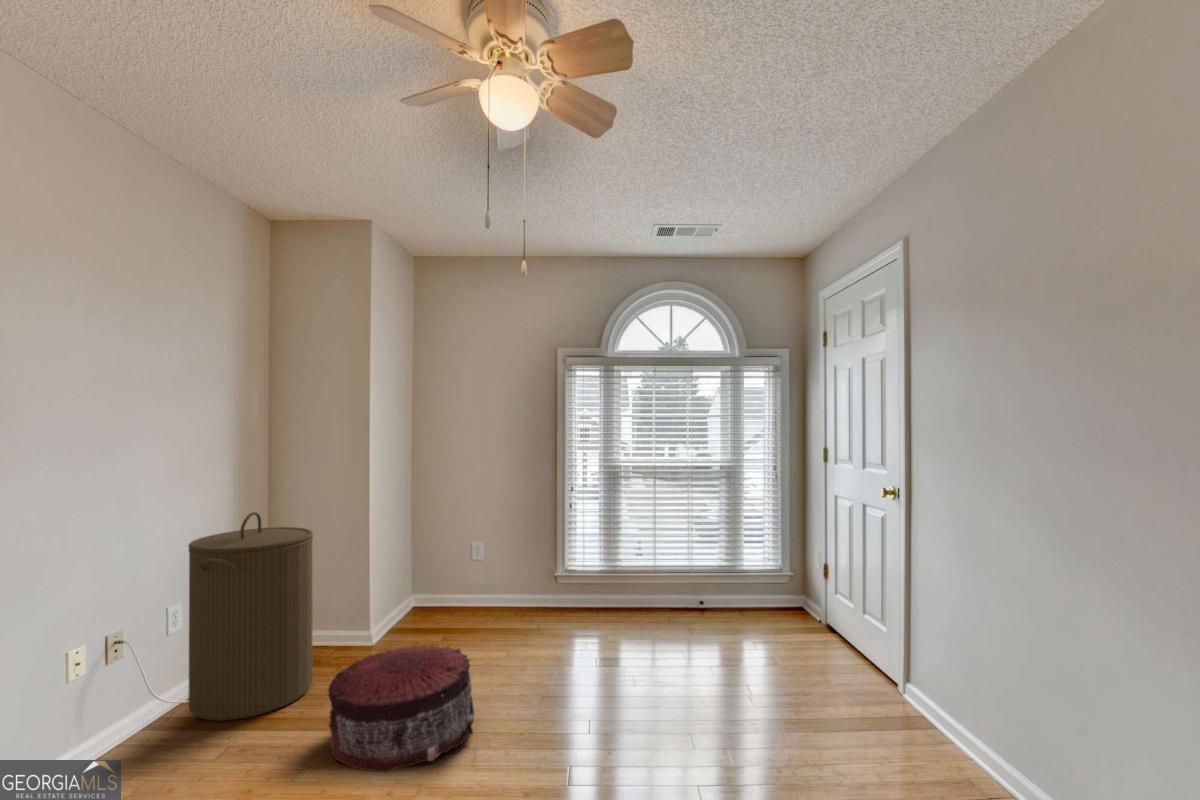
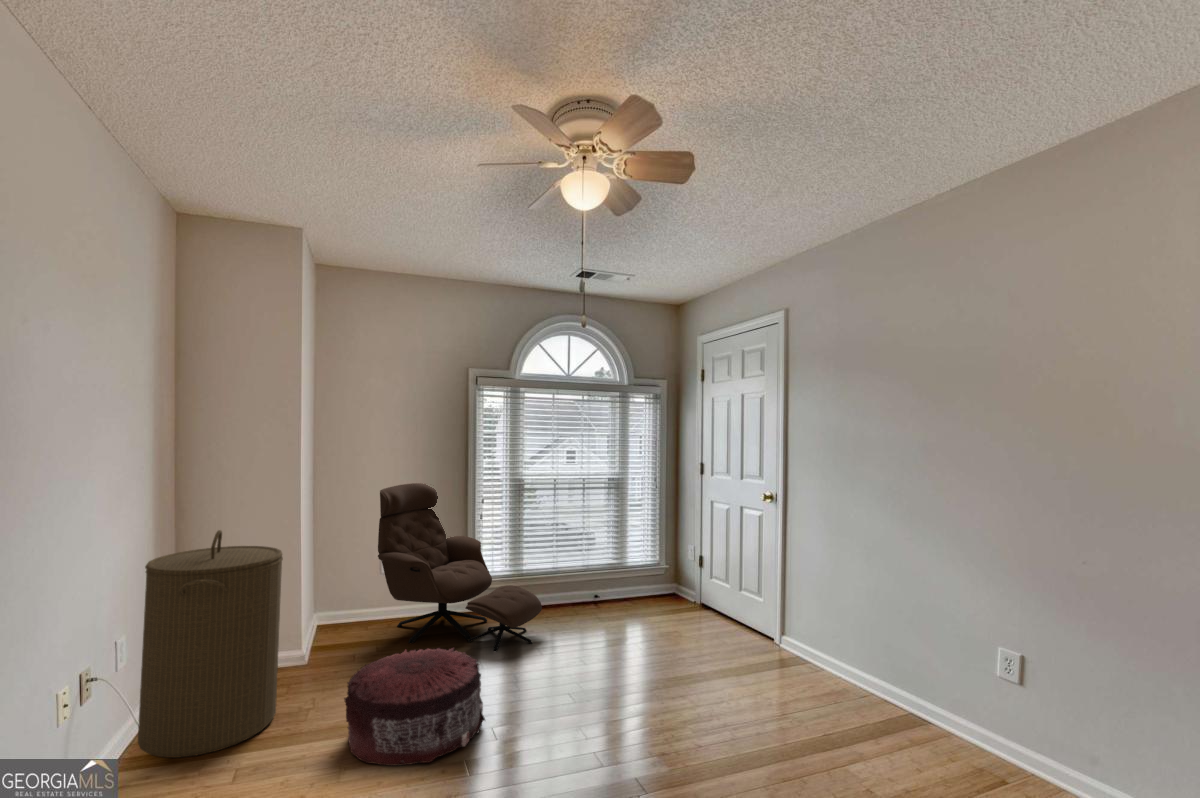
lounge chair: none [451,470,613,654] -> present [378,483,542,651]

